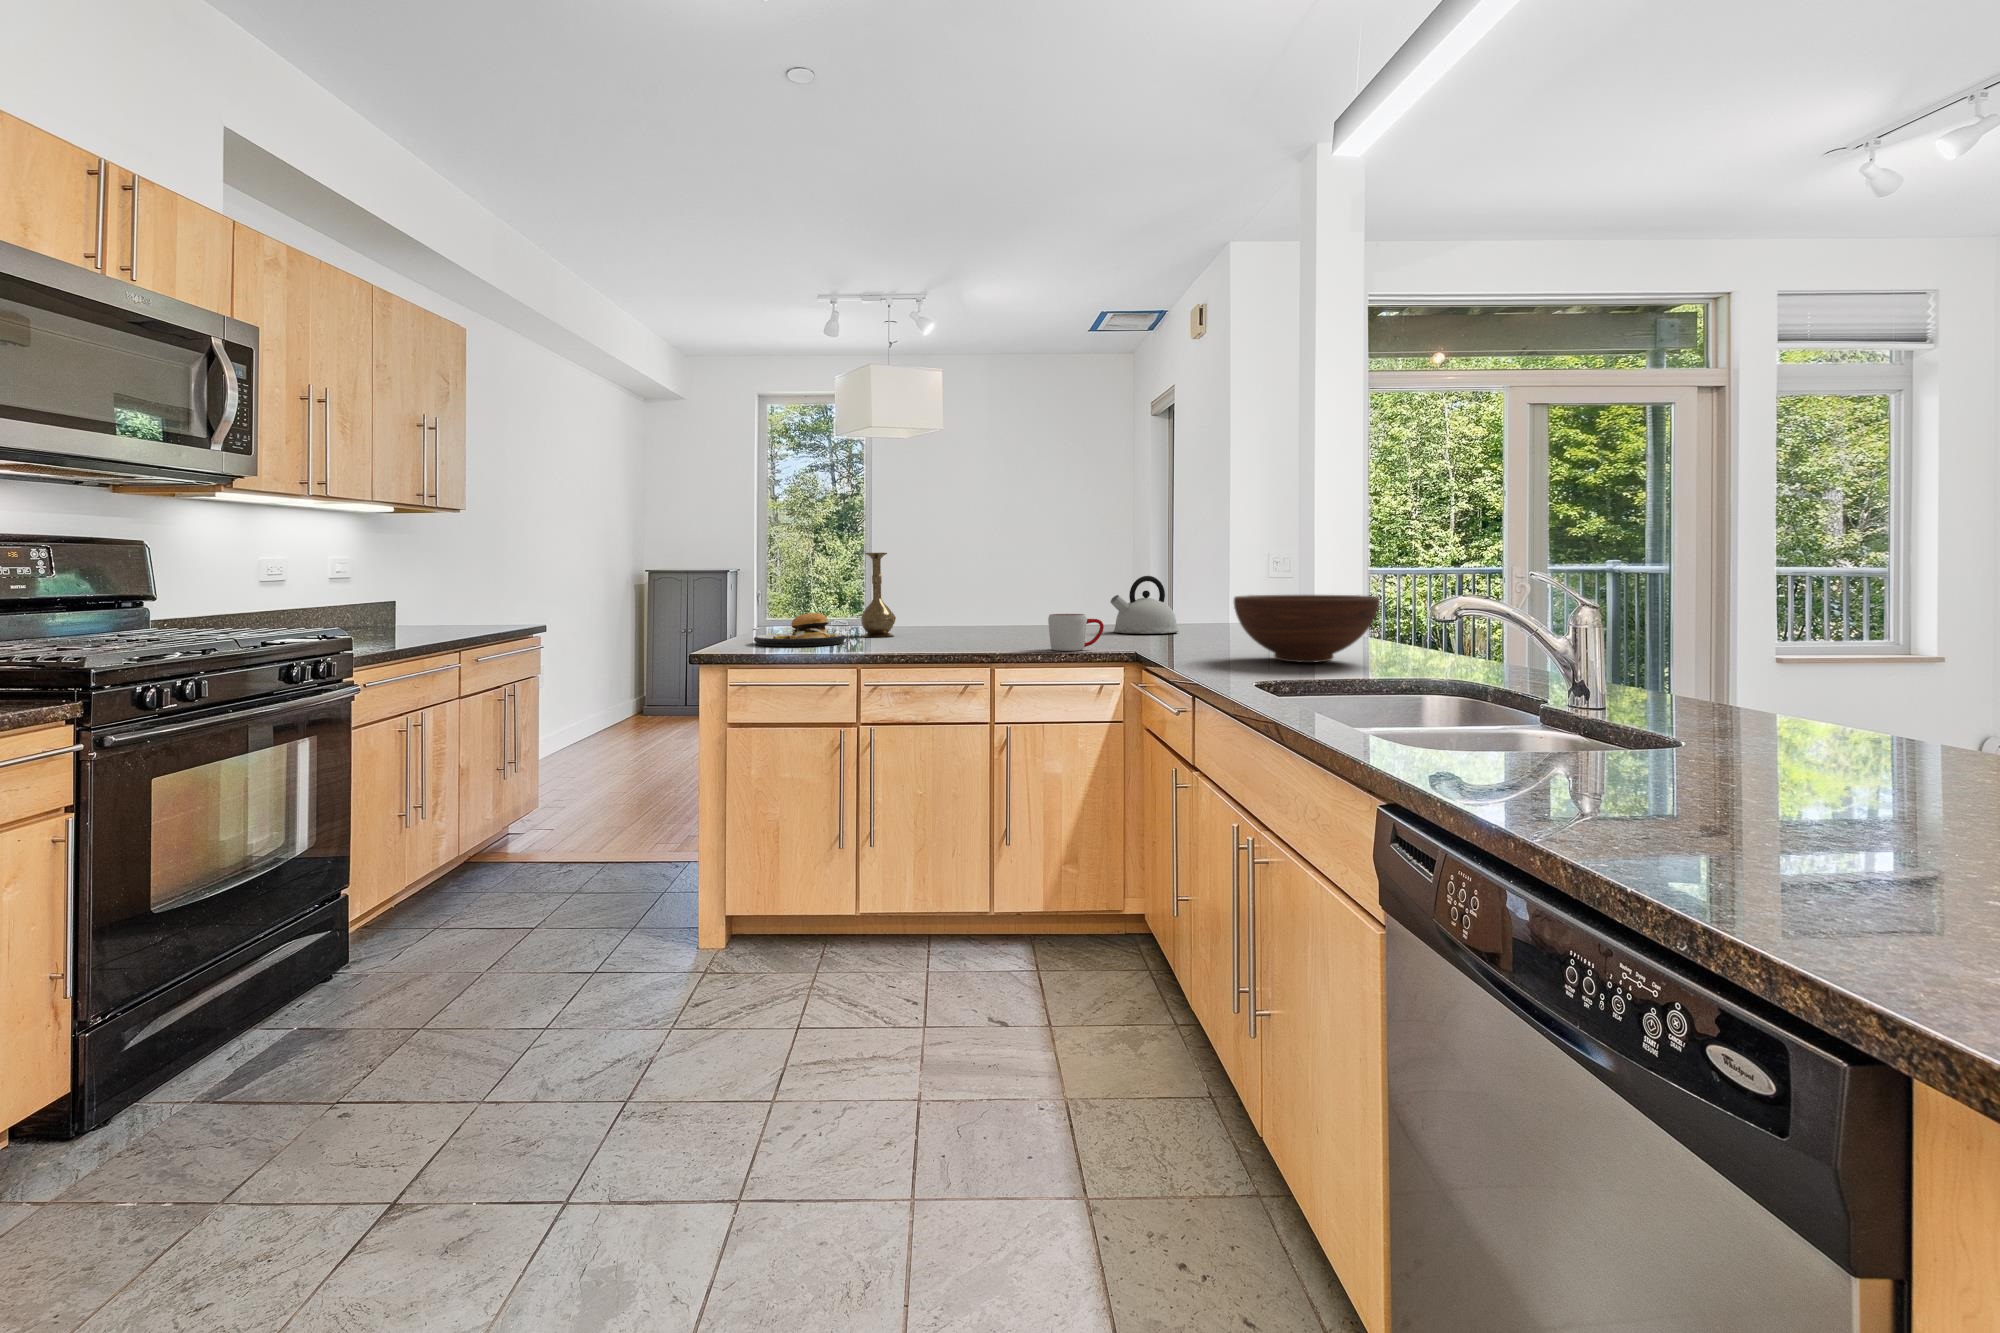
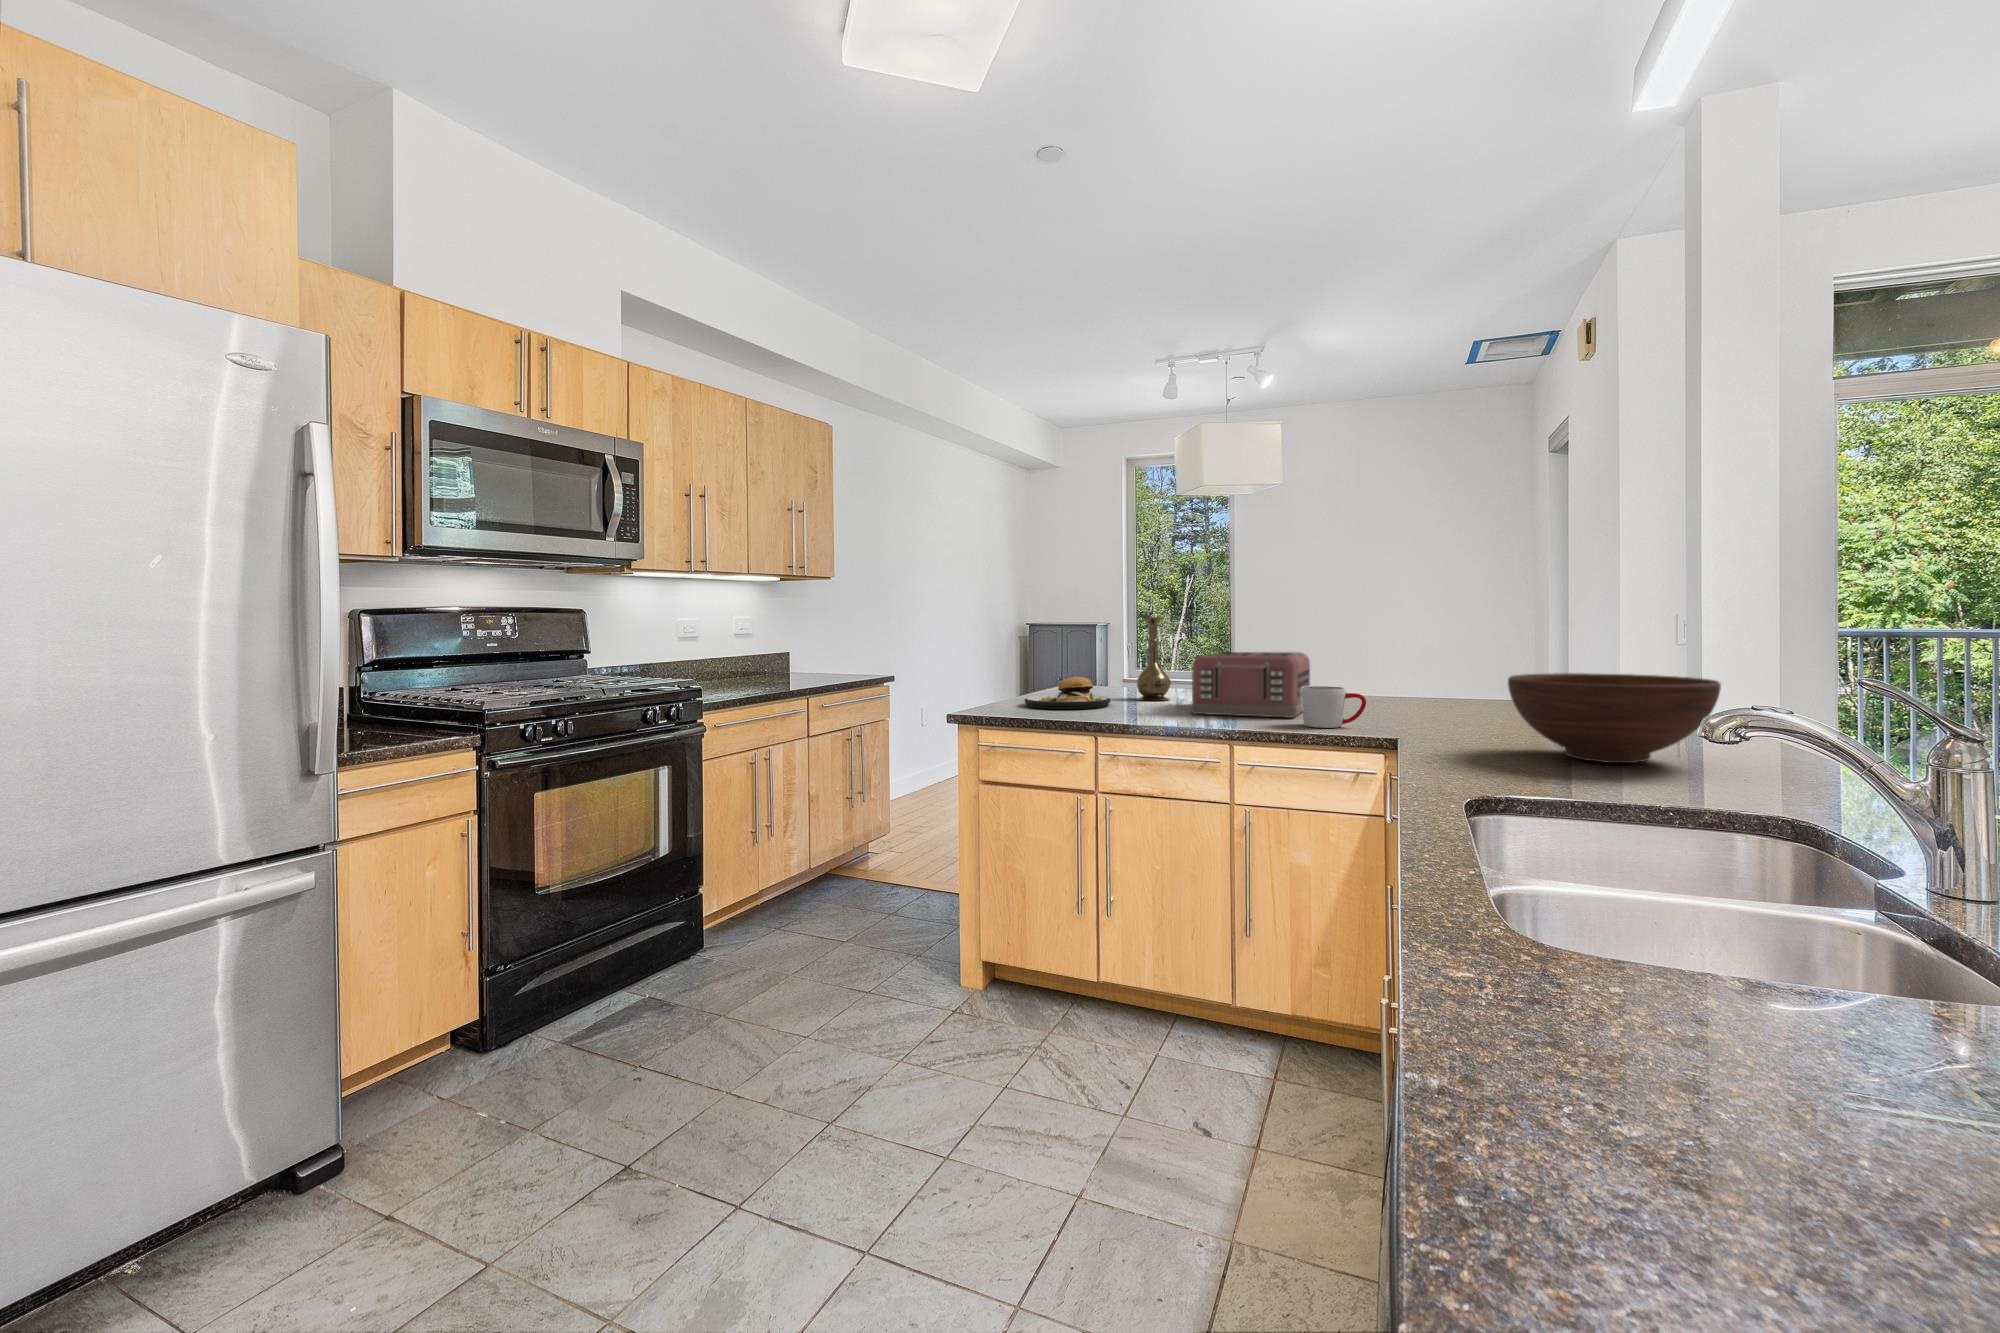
kettle: present [1110,576,1178,634] -> none [1410,642,1498,708]
toaster: none [936,586,1036,645] -> present [1190,652,1310,718]

